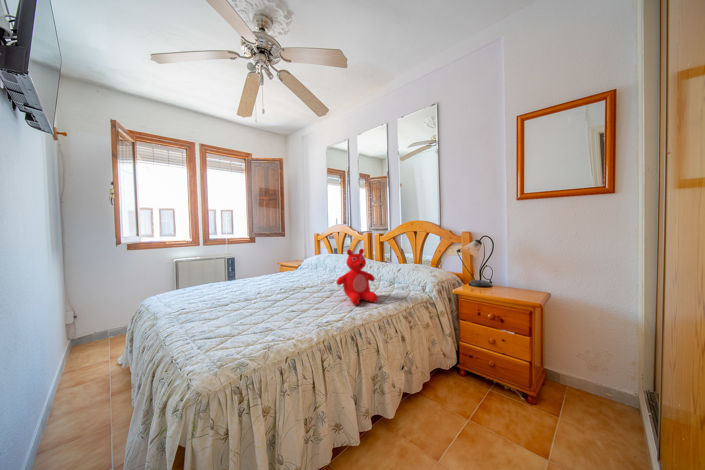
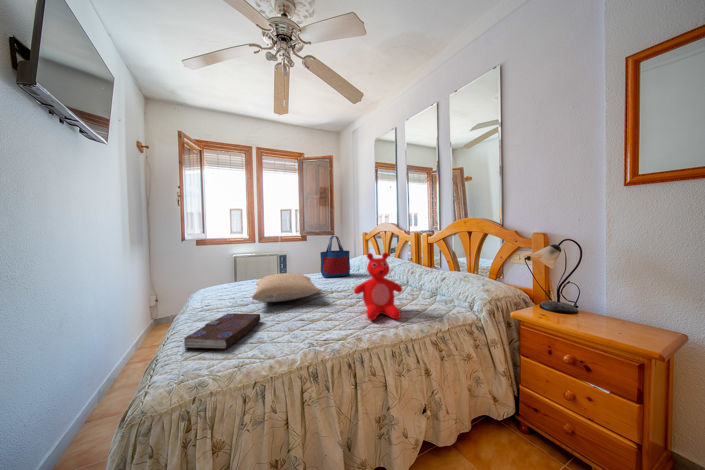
tote bag: none [285,236,313,276] -> present [320,236,350,278]
pillow: none [230,272,302,299] -> present [252,273,320,302]
book: none [194,309,256,344] -> present [183,313,260,349]

